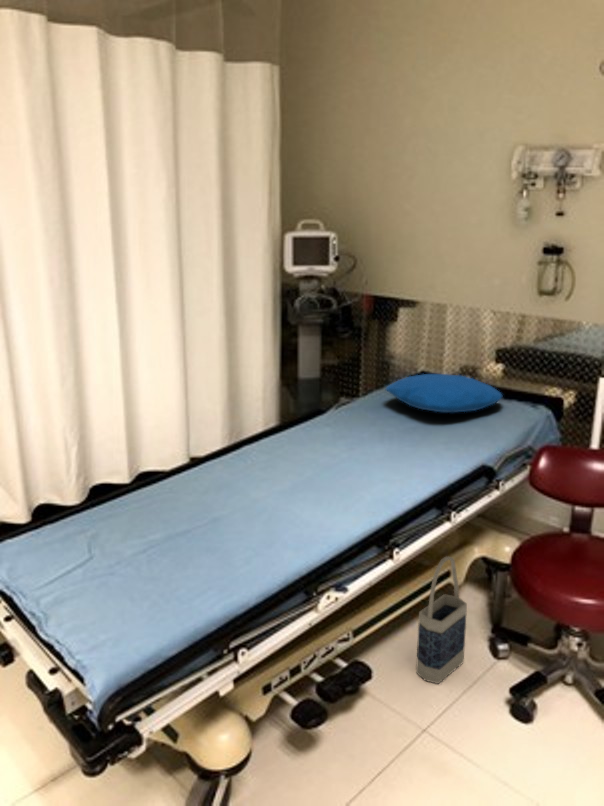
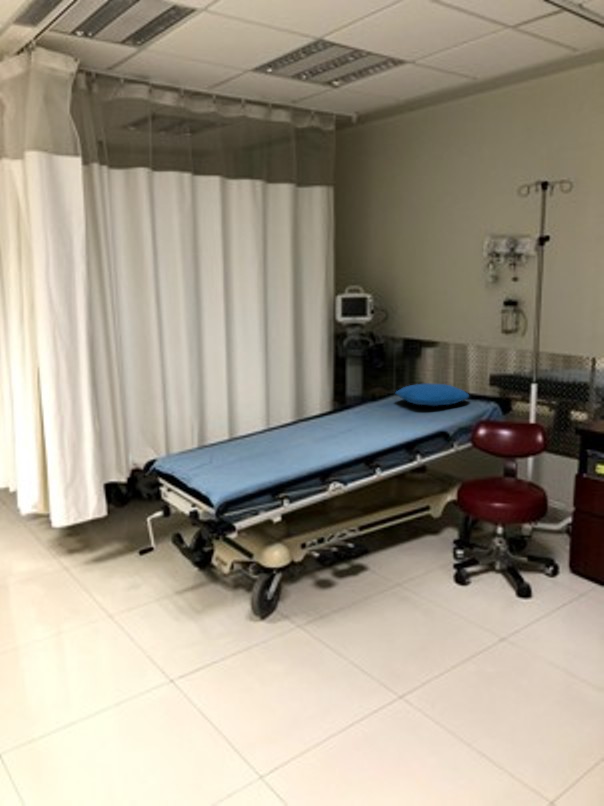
bag: present [416,557,467,683] -> none [402,487,434,566]

